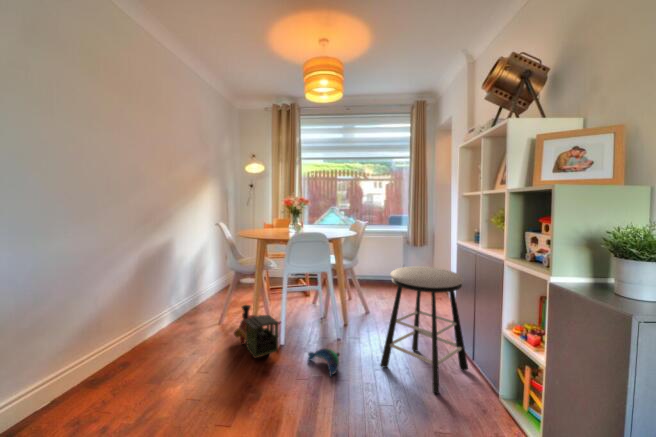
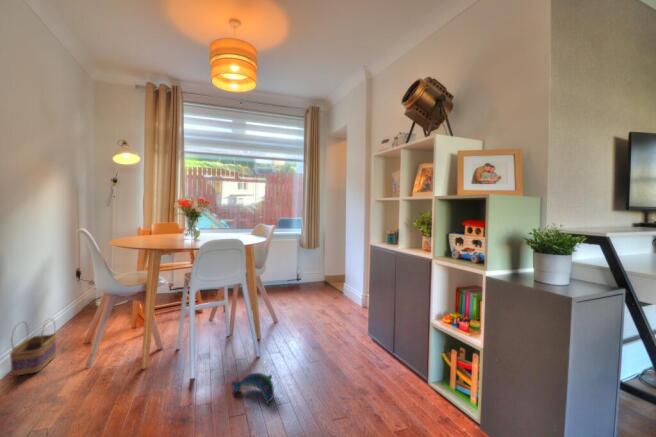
stool: present [380,266,468,393] -> none [314,270,392,393]
basket: none [182,283,209,319] -> present [10,328,56,376]
toy train: present [234,305,278,358] -> none [117,338,194,408]

